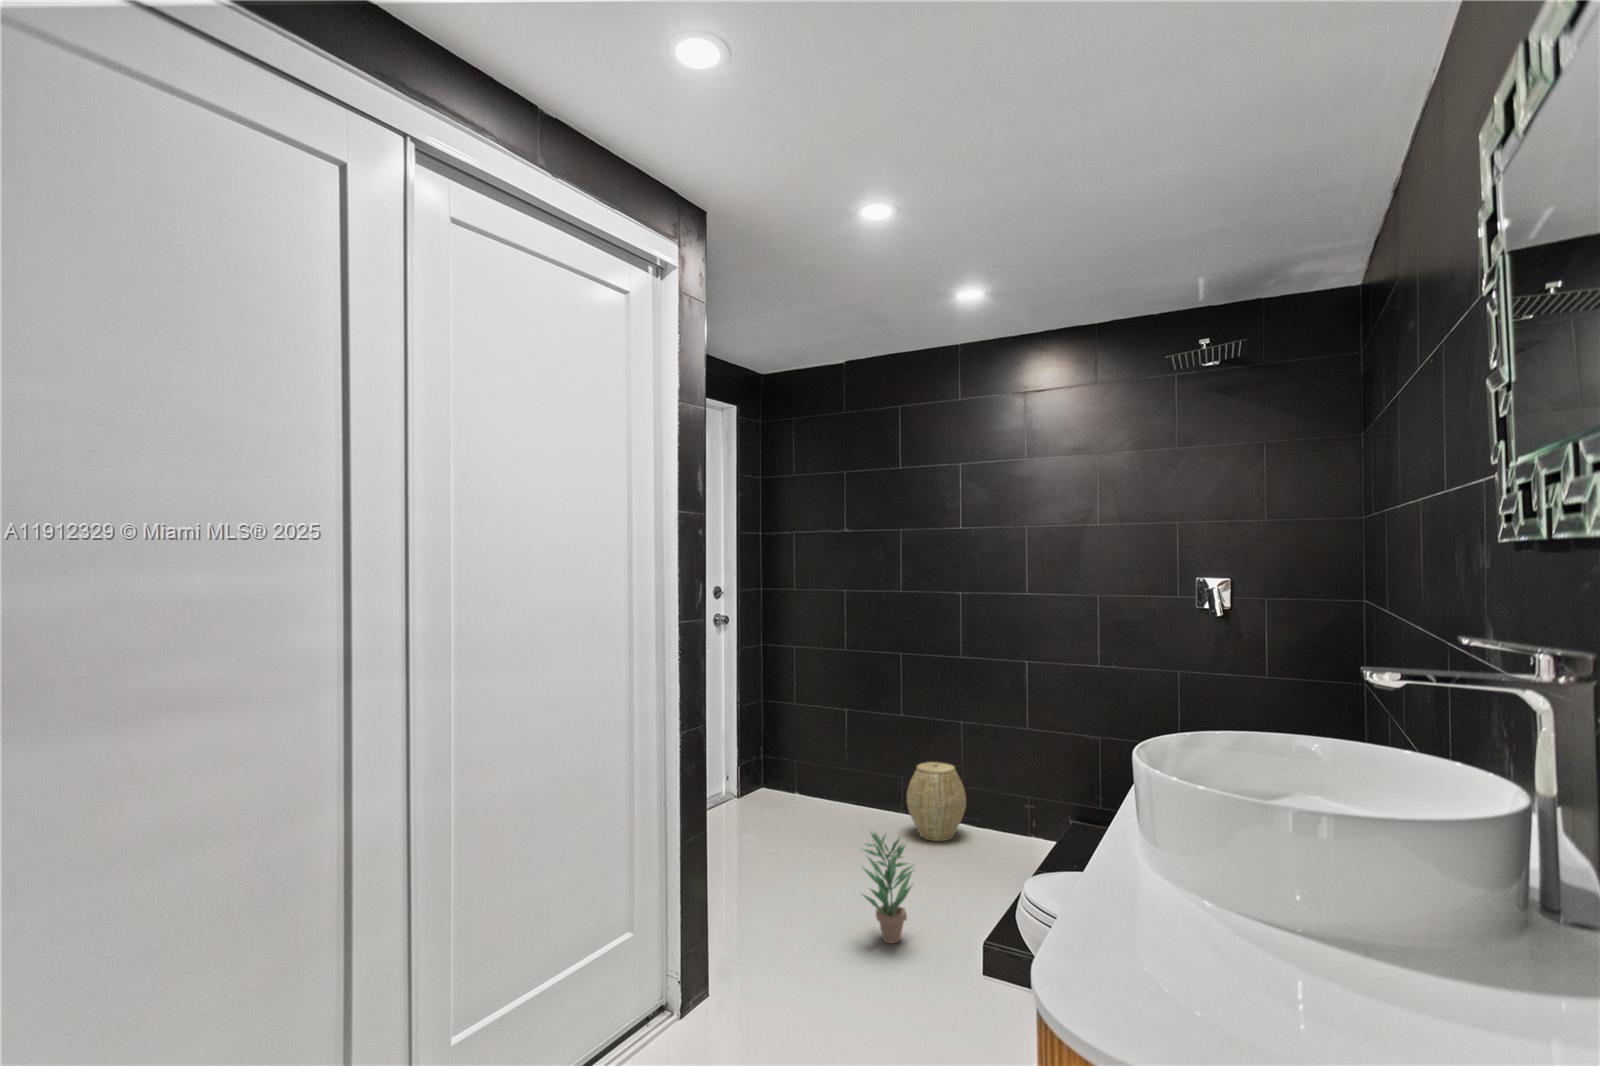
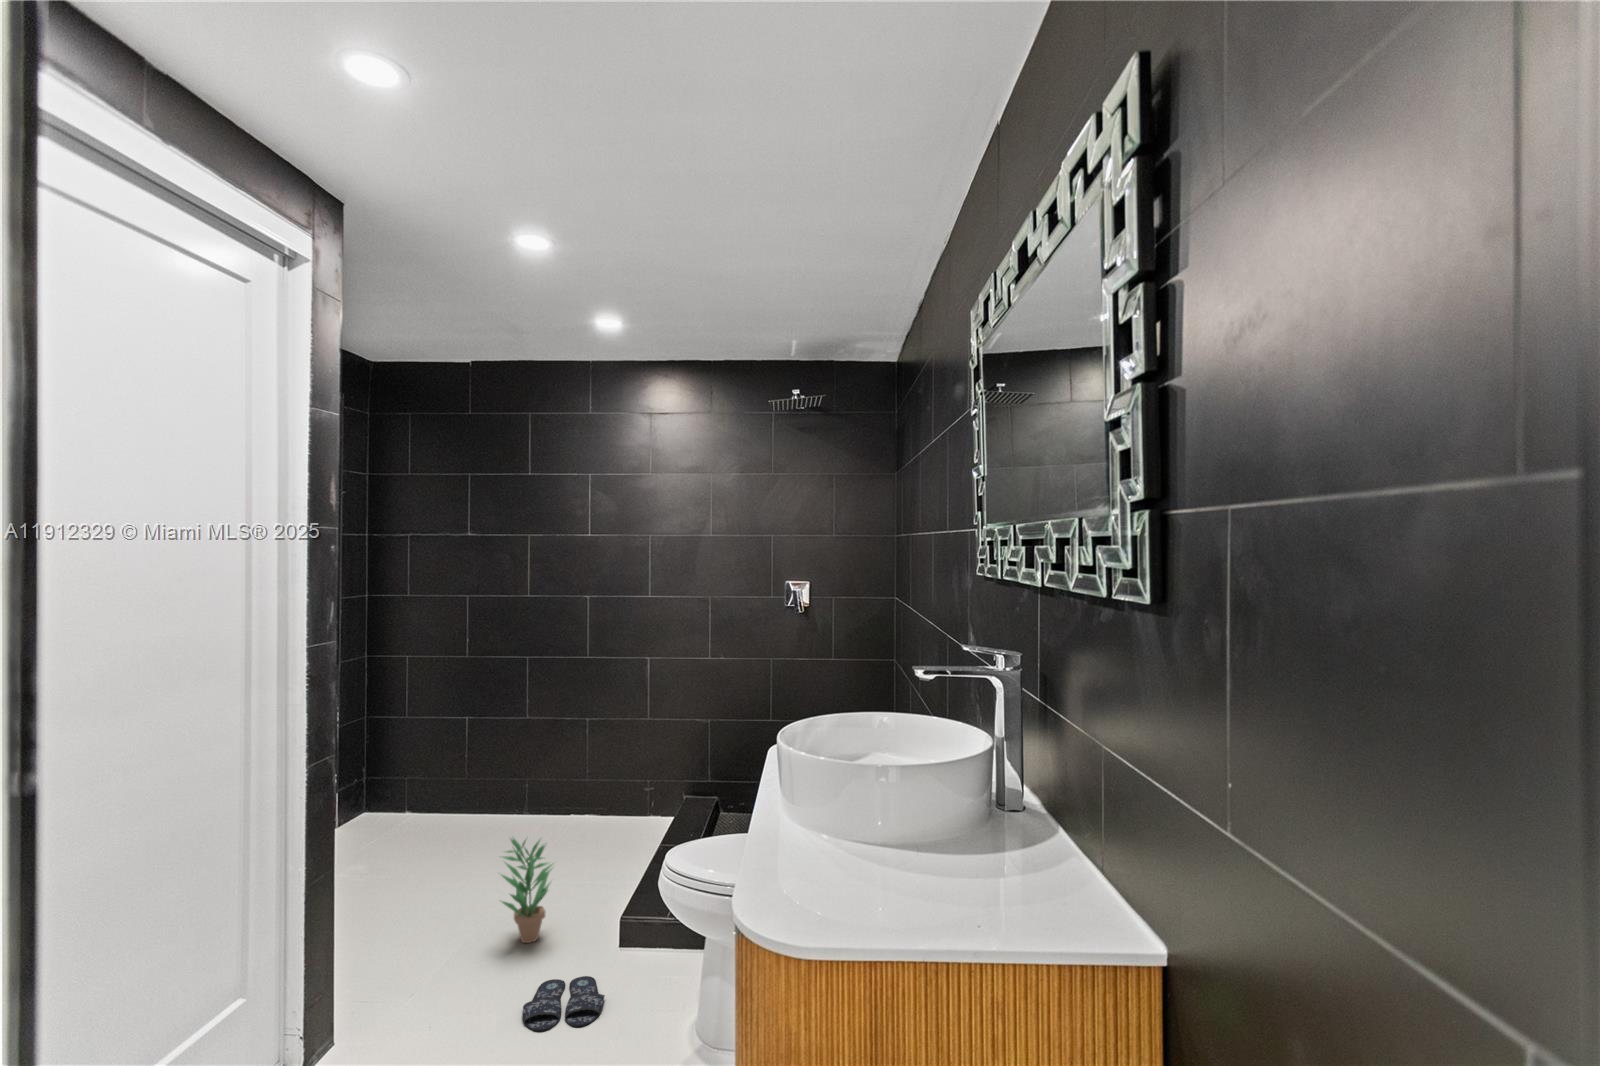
woven basket: present [907,762,966,841] -> none [532,760,590,835]
slippers: none [875,985,960,1042] -> present [523,976,605,1031]

